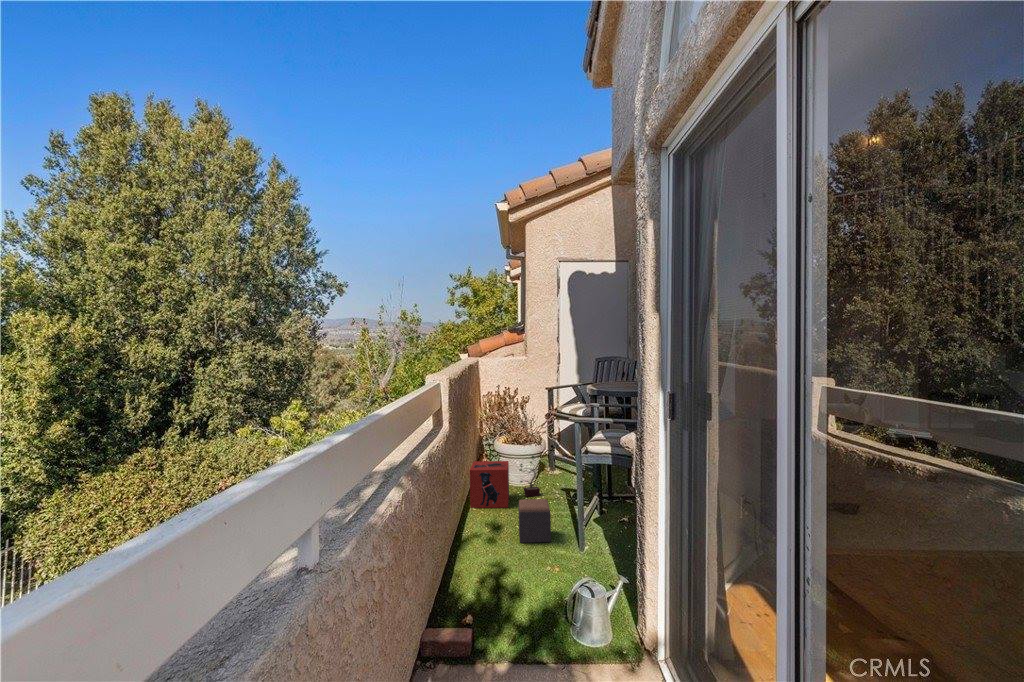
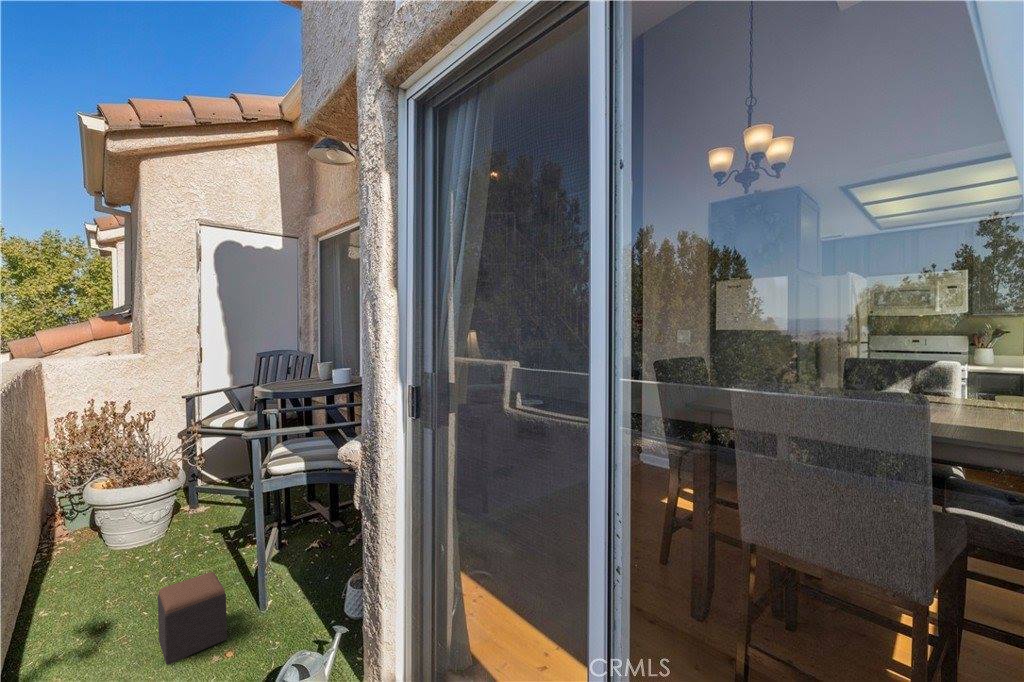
potted plant: present [520,456,553,497] -> none [143,500,207,566]
storage box: present [470,461,509,508] -> none [33,519,125,626]

